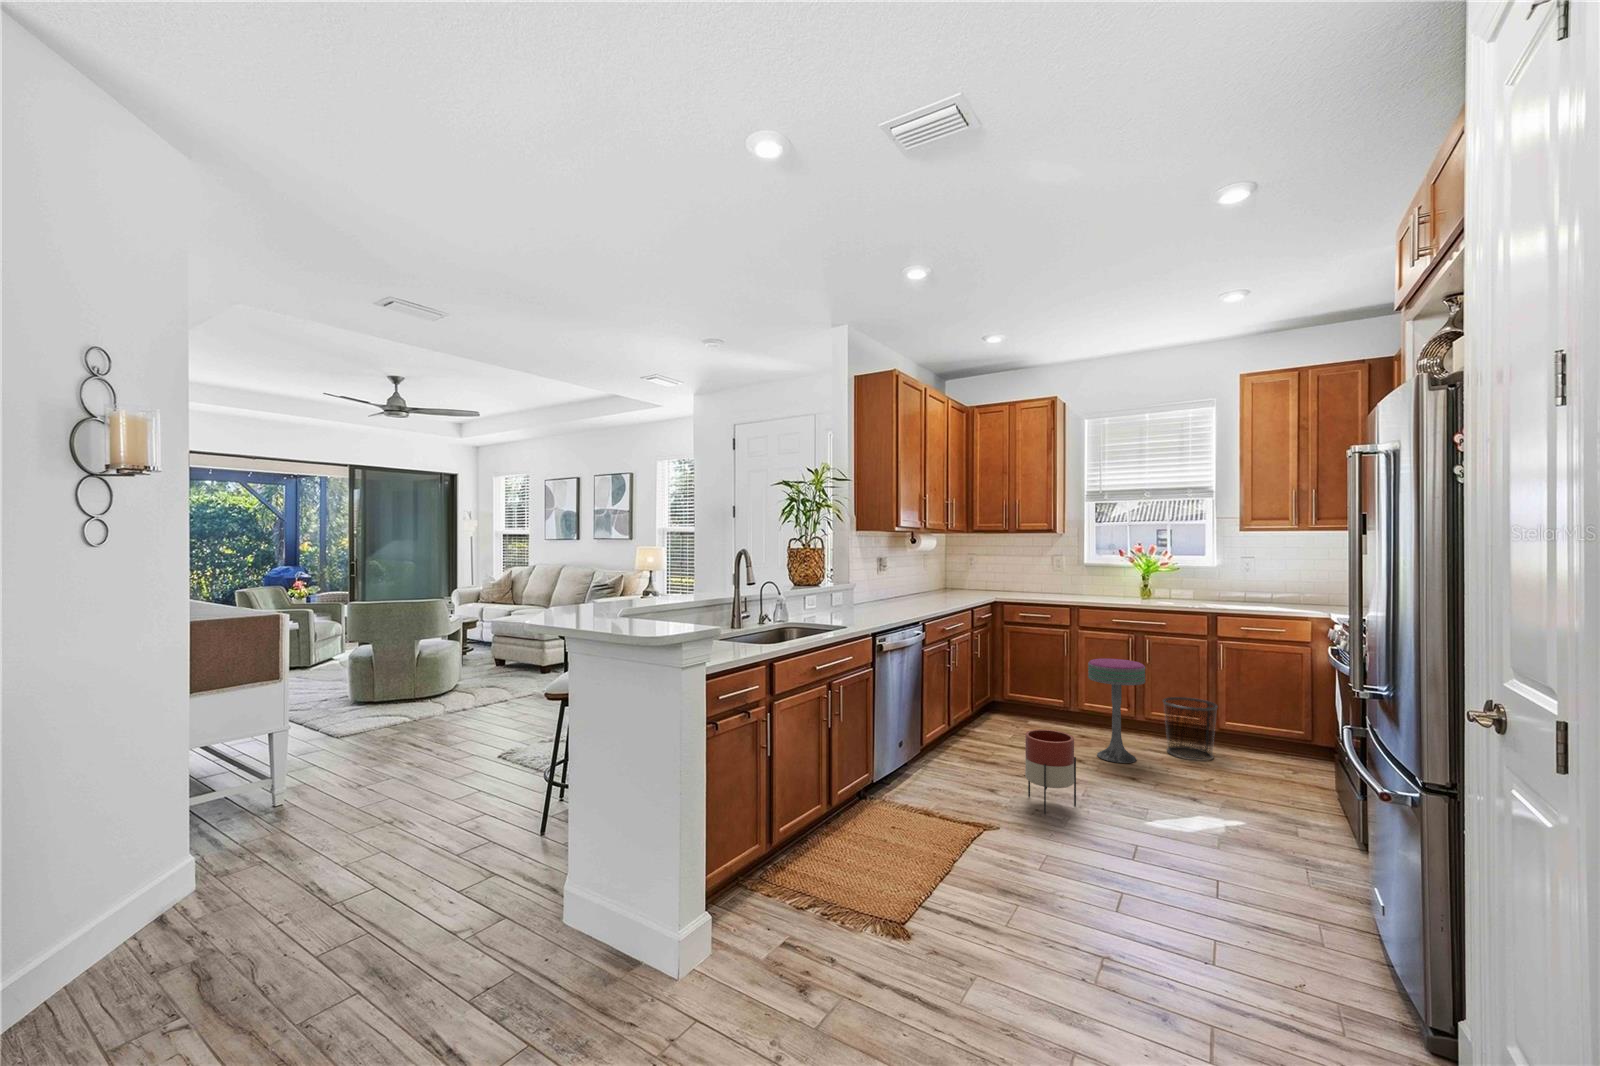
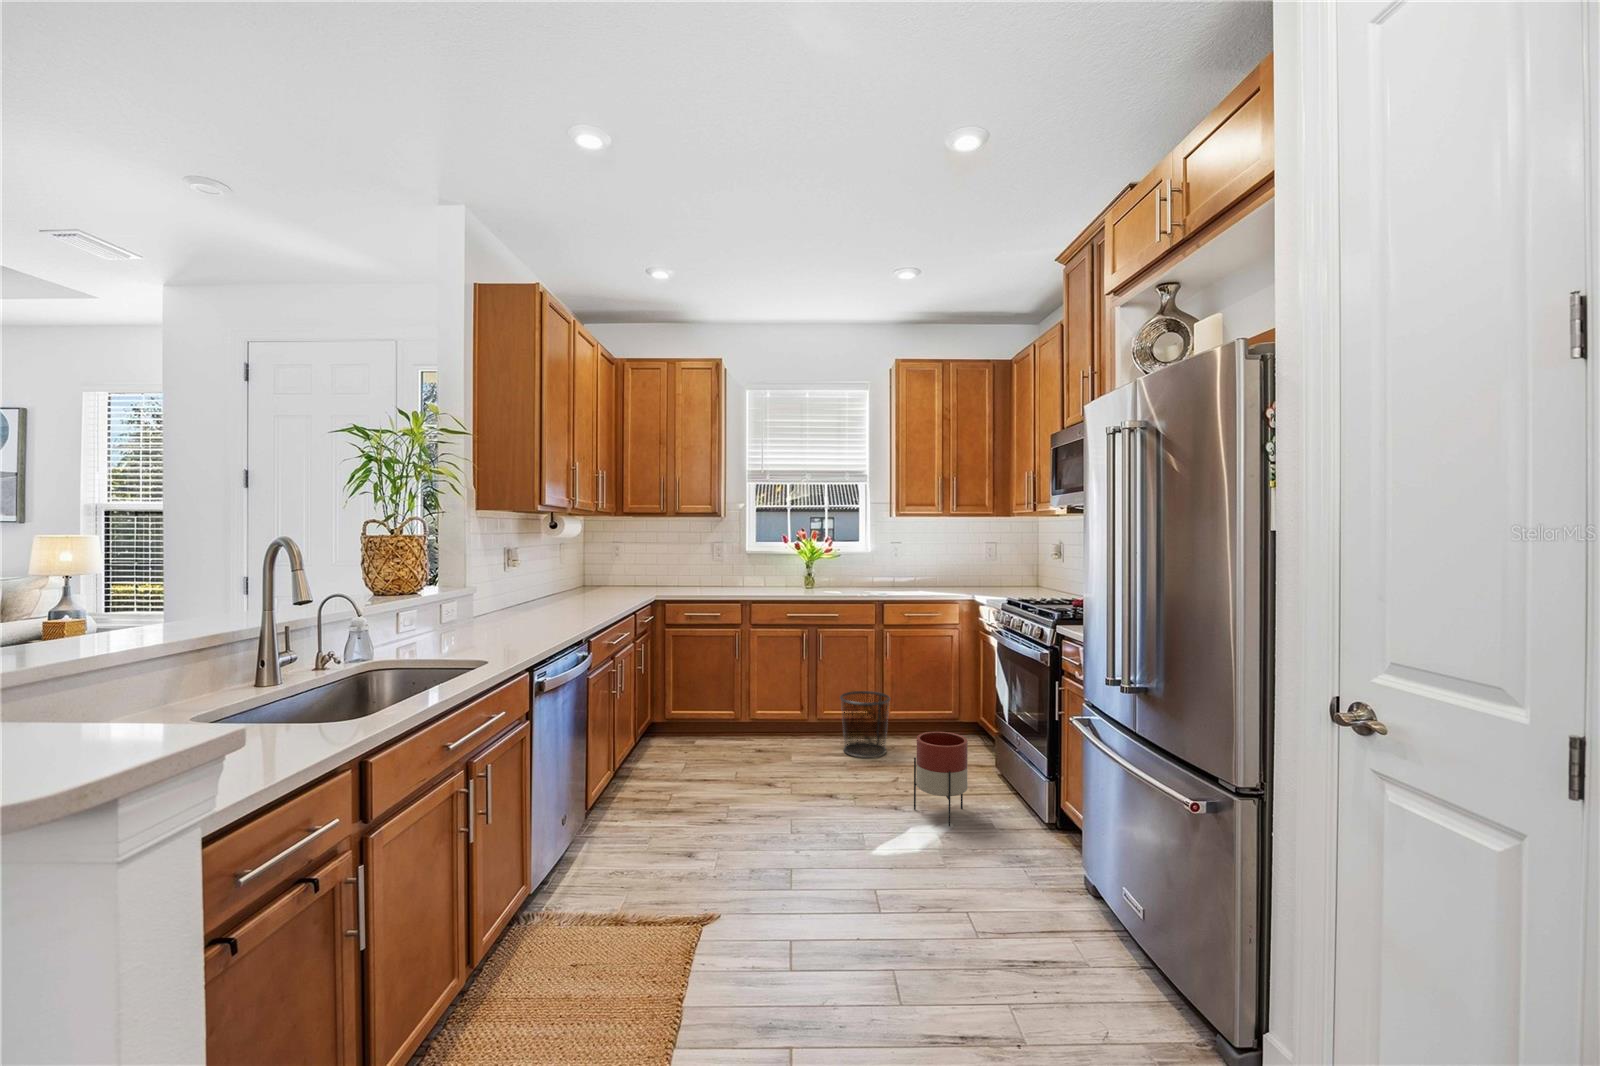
bar stool: present [1088,659,1145,763] -> none [773,659,832,777]
planter: present [1025,729,1076,814] -> present [914,732,968,827]

